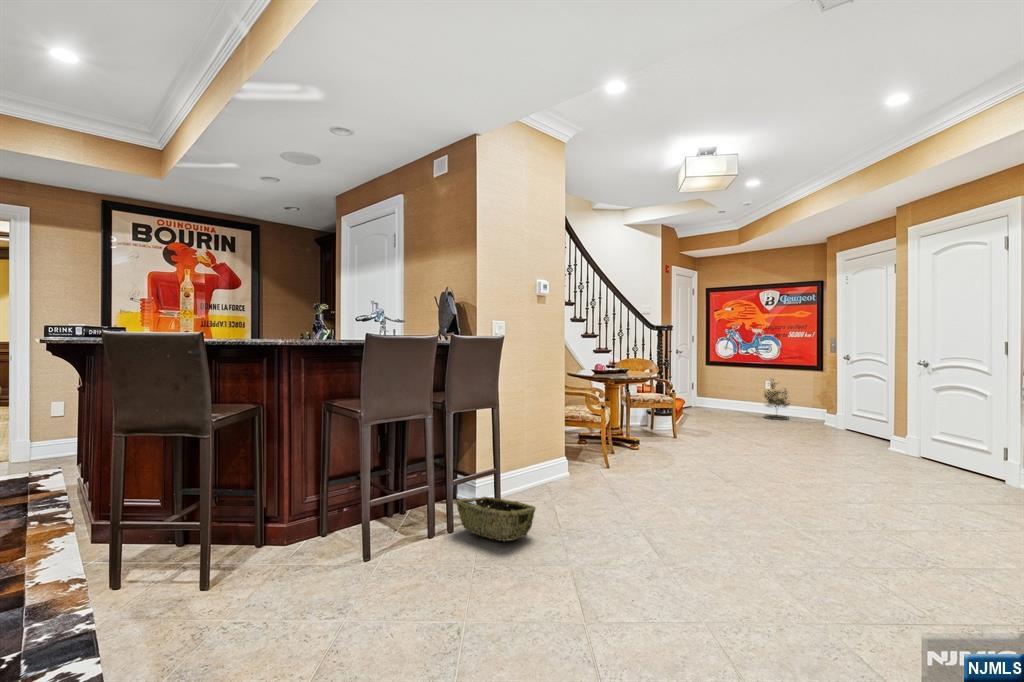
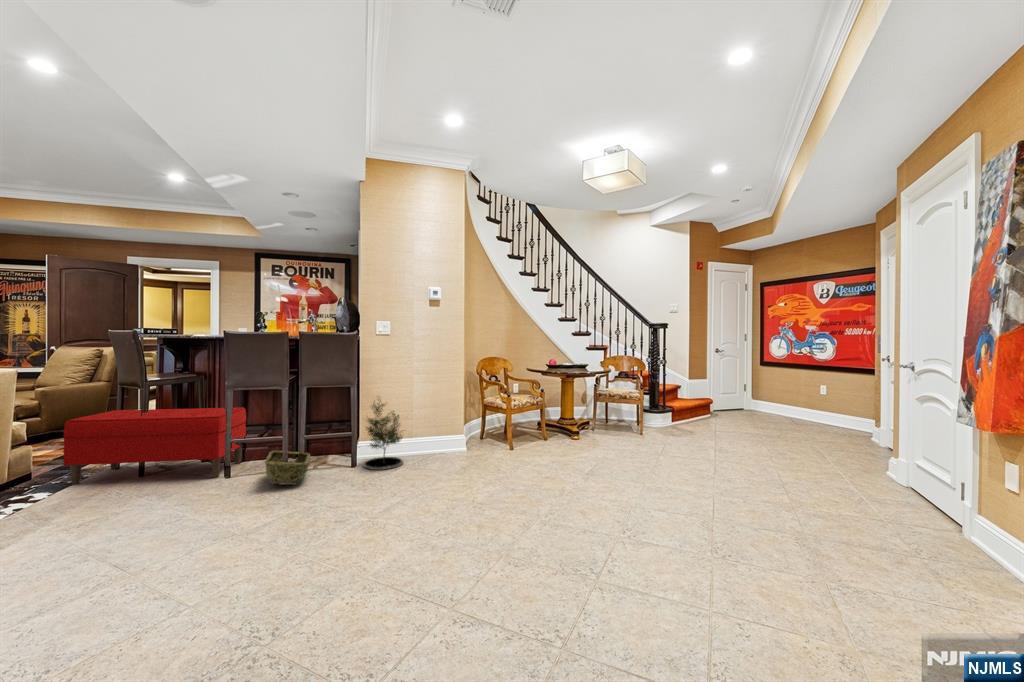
potted tree: present [764,380,790,420] -> present [363,403,403,470]
bench: none [156,447,399,615] -> present [64,407,246,485]

